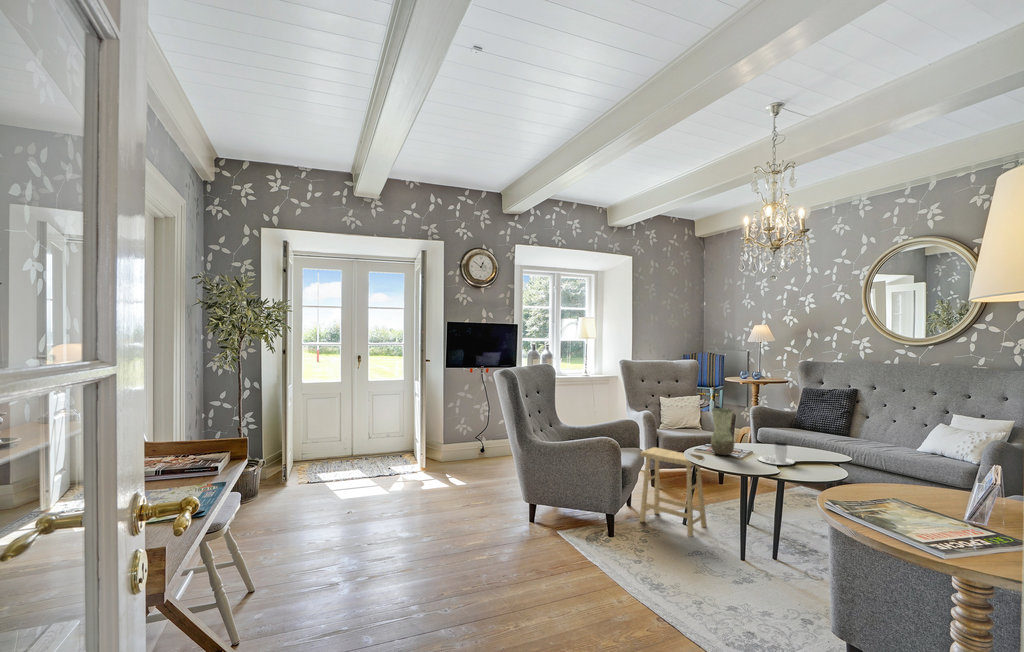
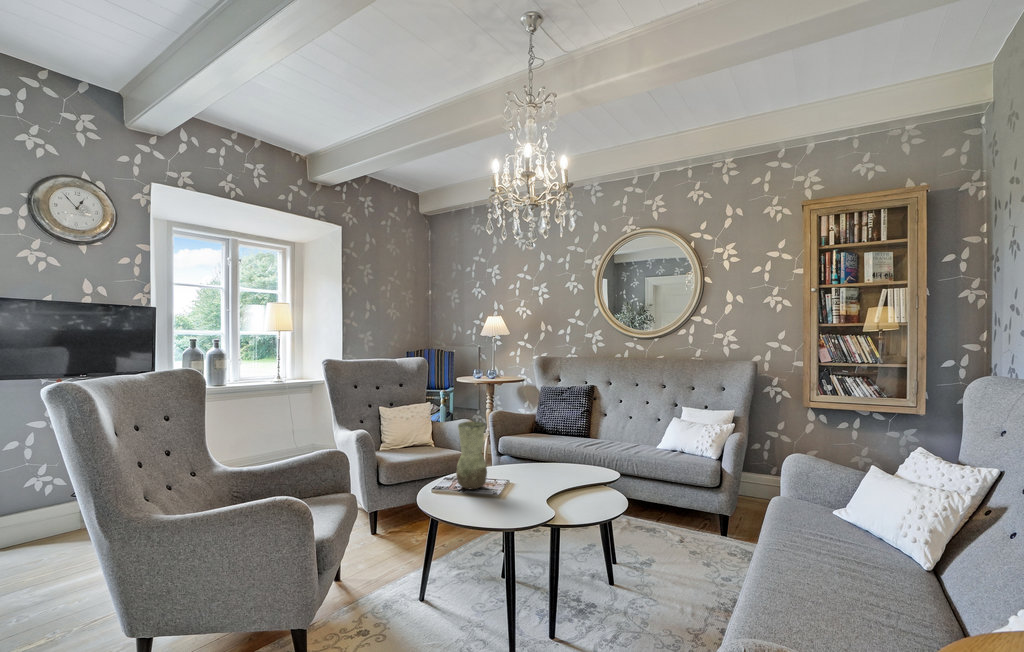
coffee cup: present [757,441,794,465] -> none [516,459,561,494]
footstool: present [639,448,707,536] -> none [351,488,450,621]

